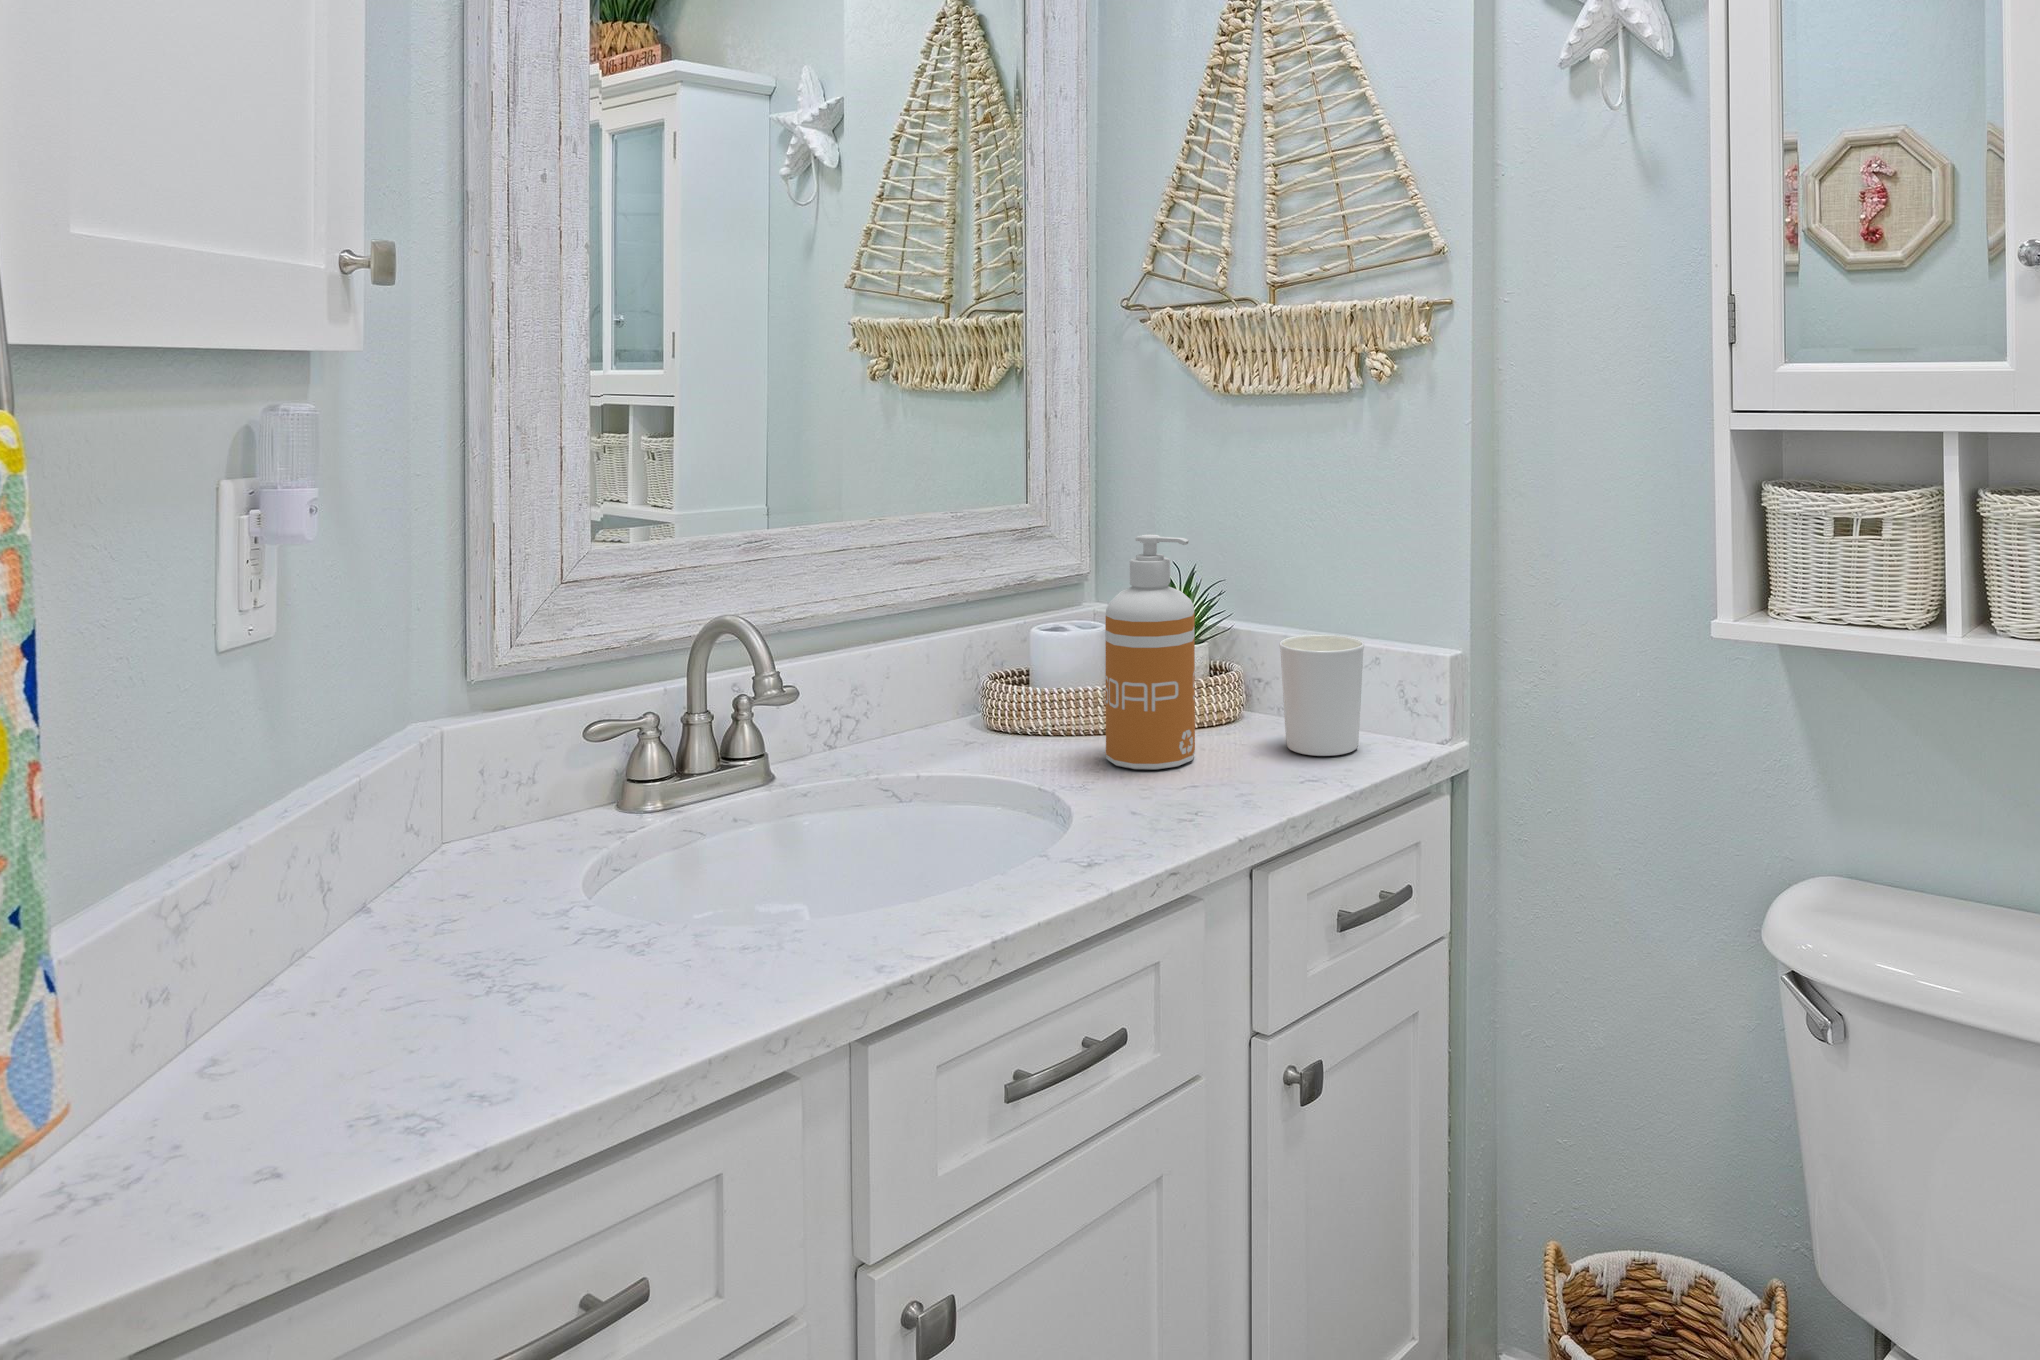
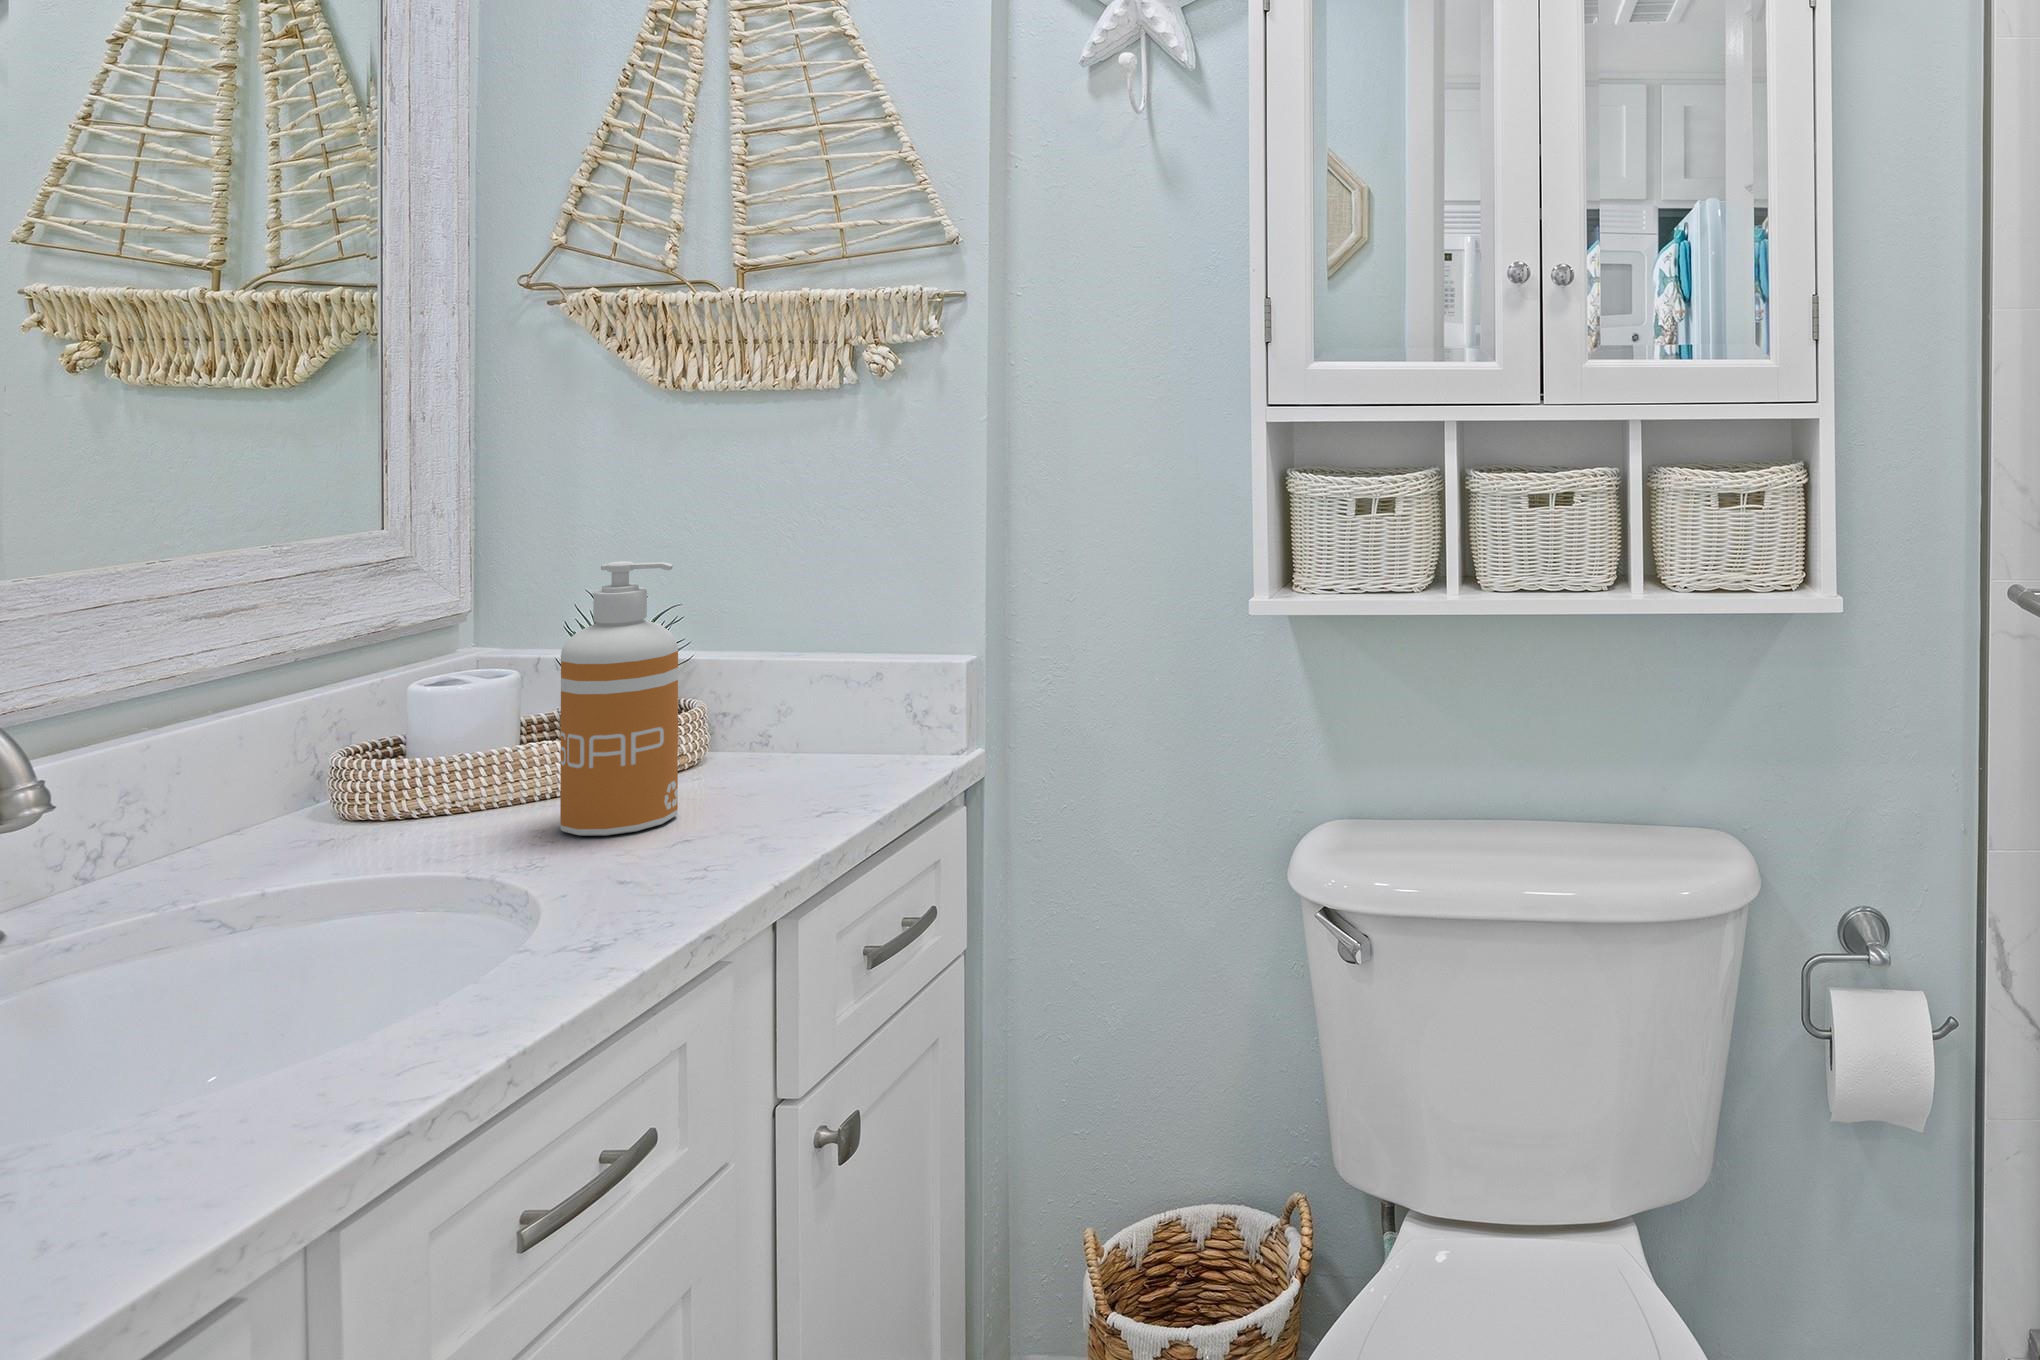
candle holder: present [1279,634,1364,756] -> none [776,658,877,790]

